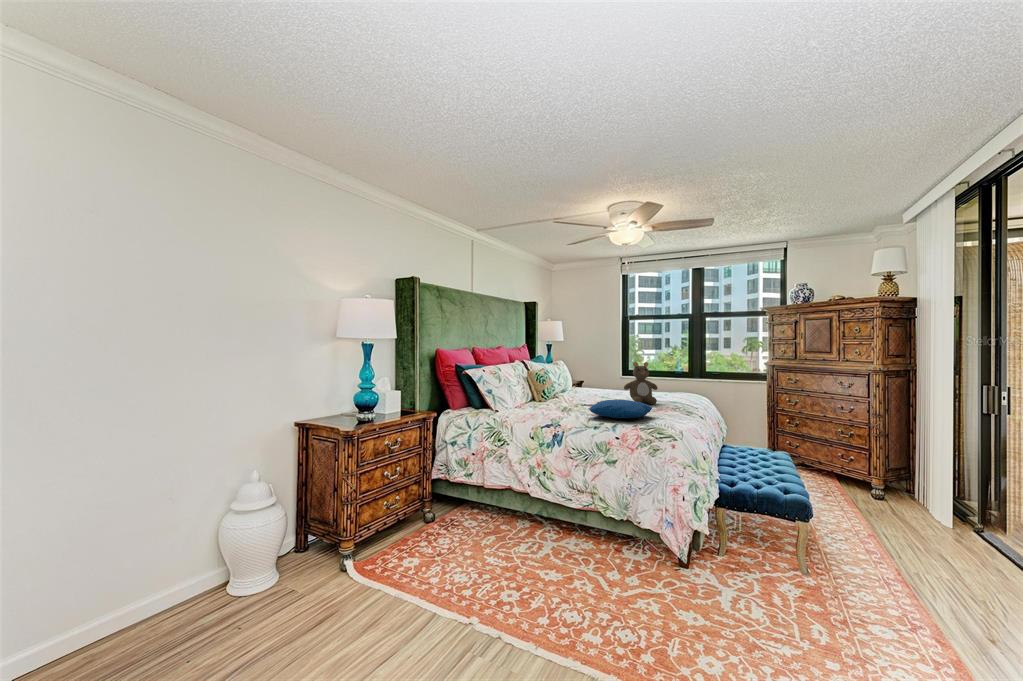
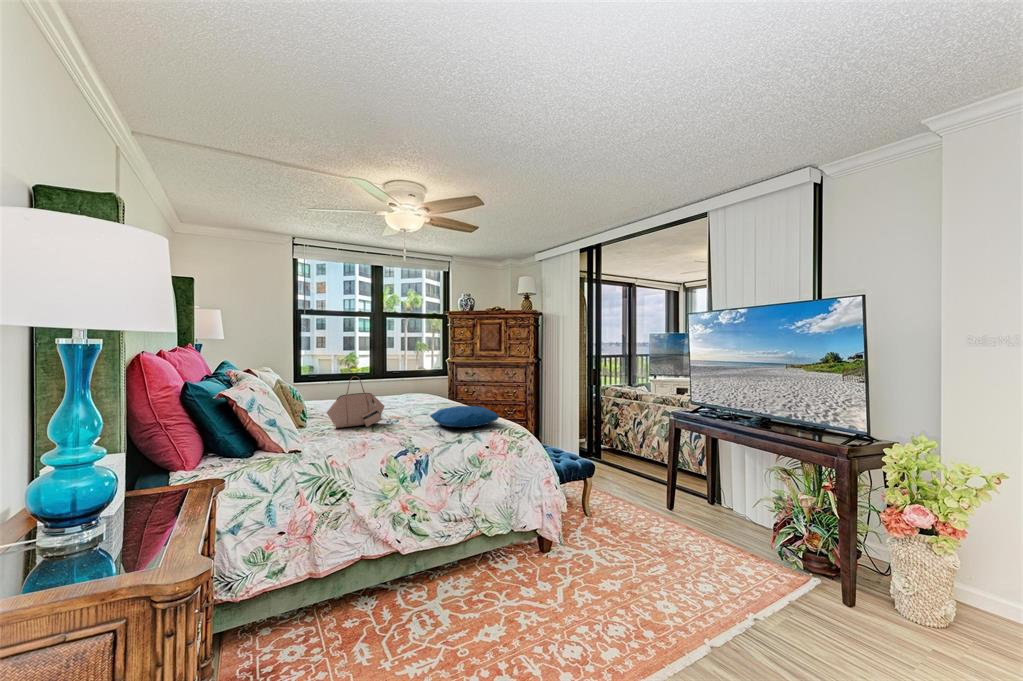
teddy bear: present [624,362,658,404] -> none [392,365,430,411]
handbag: none [548,367,588,407] -> present [327,376,385,428]

